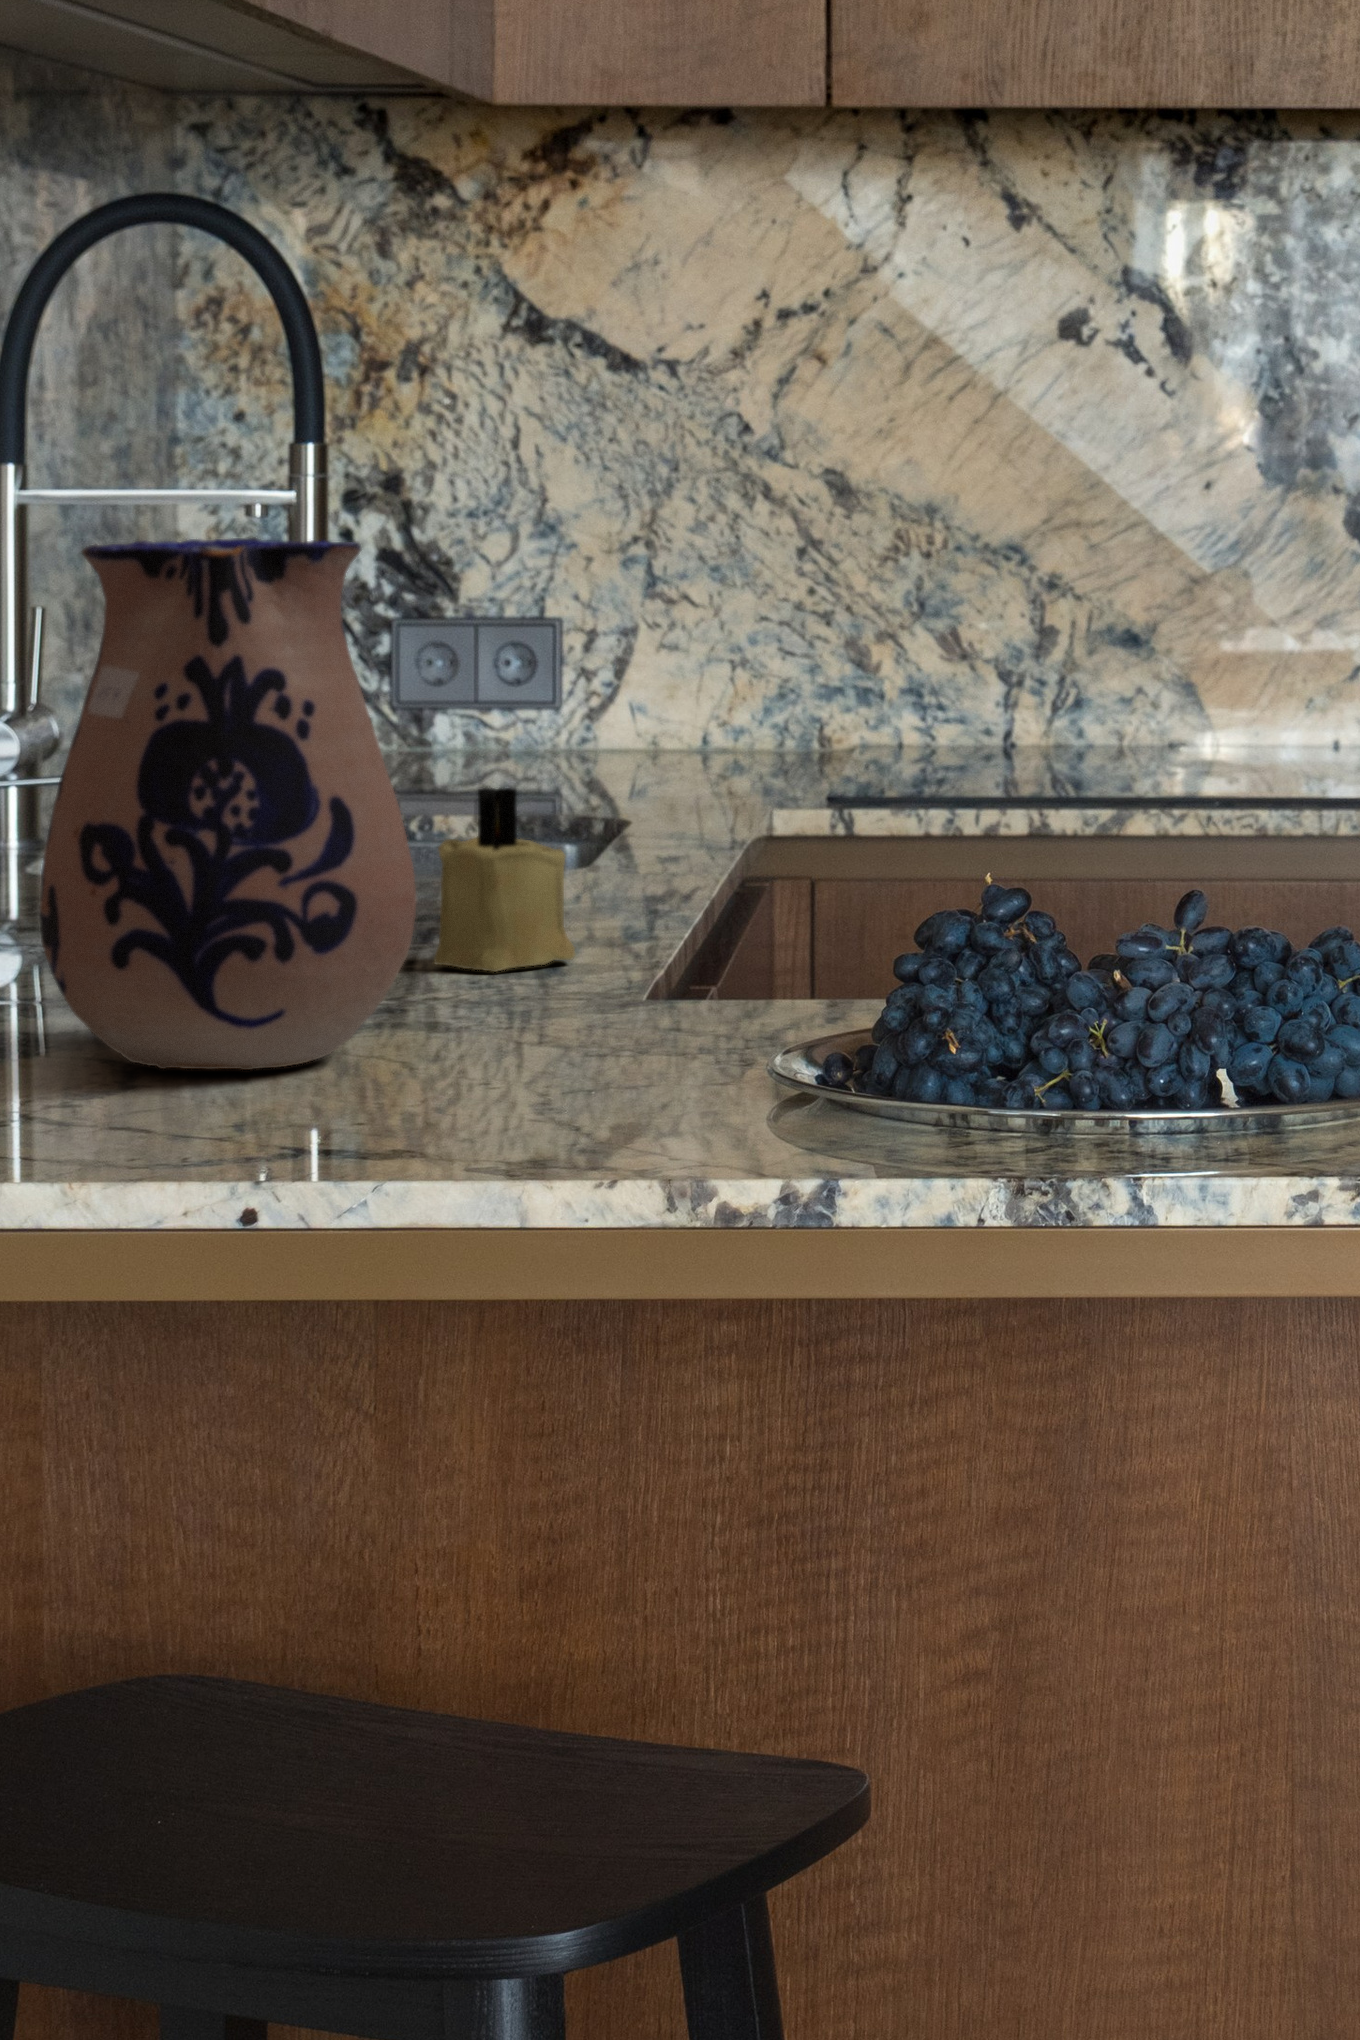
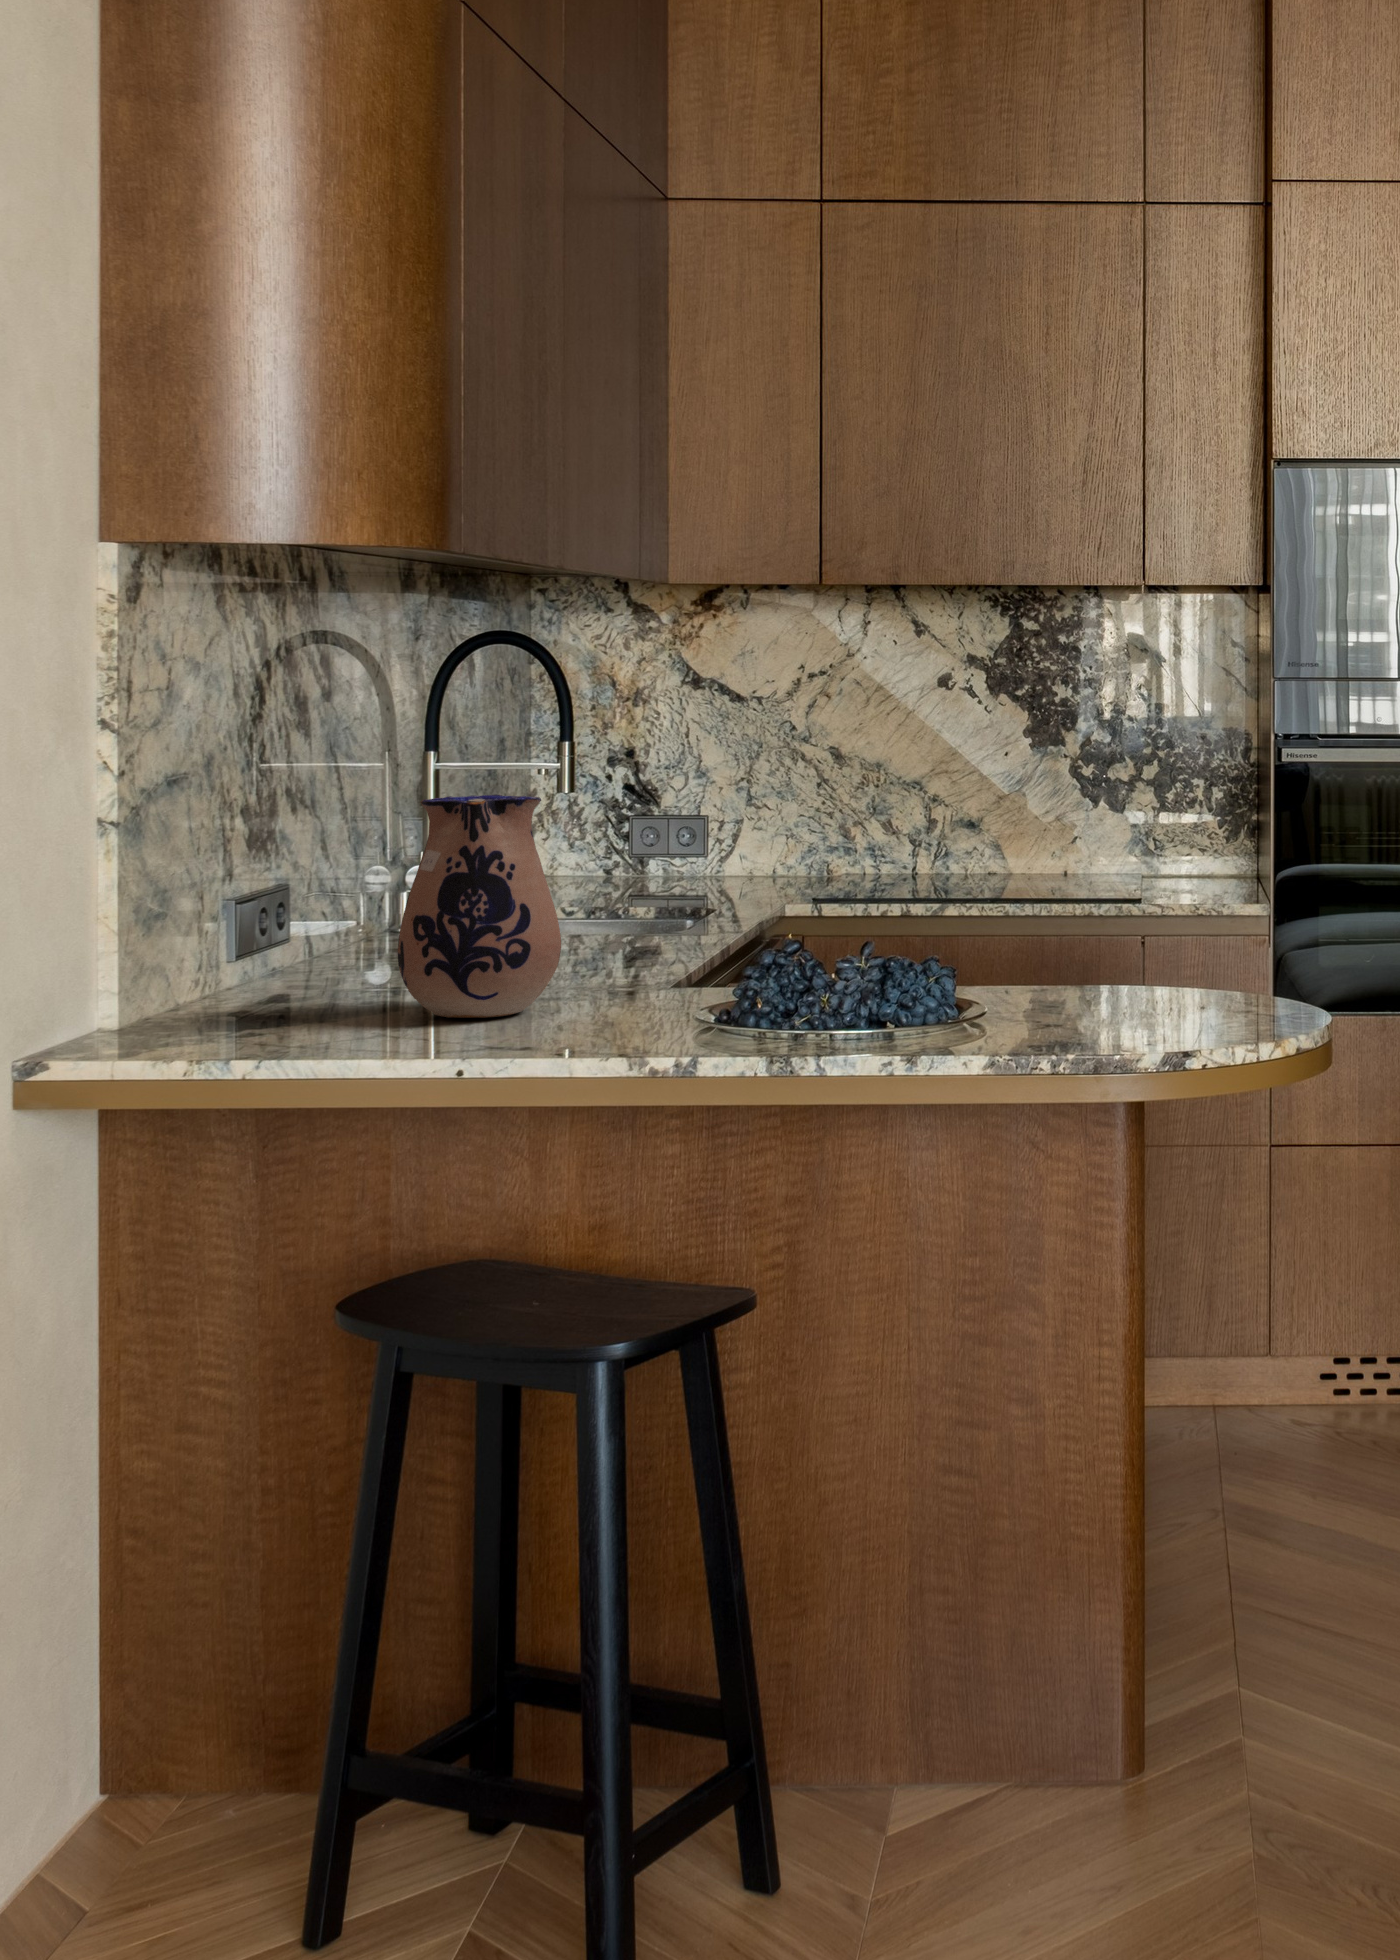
candle: present [434,788,575,972] -> none [589,897,652,977]

